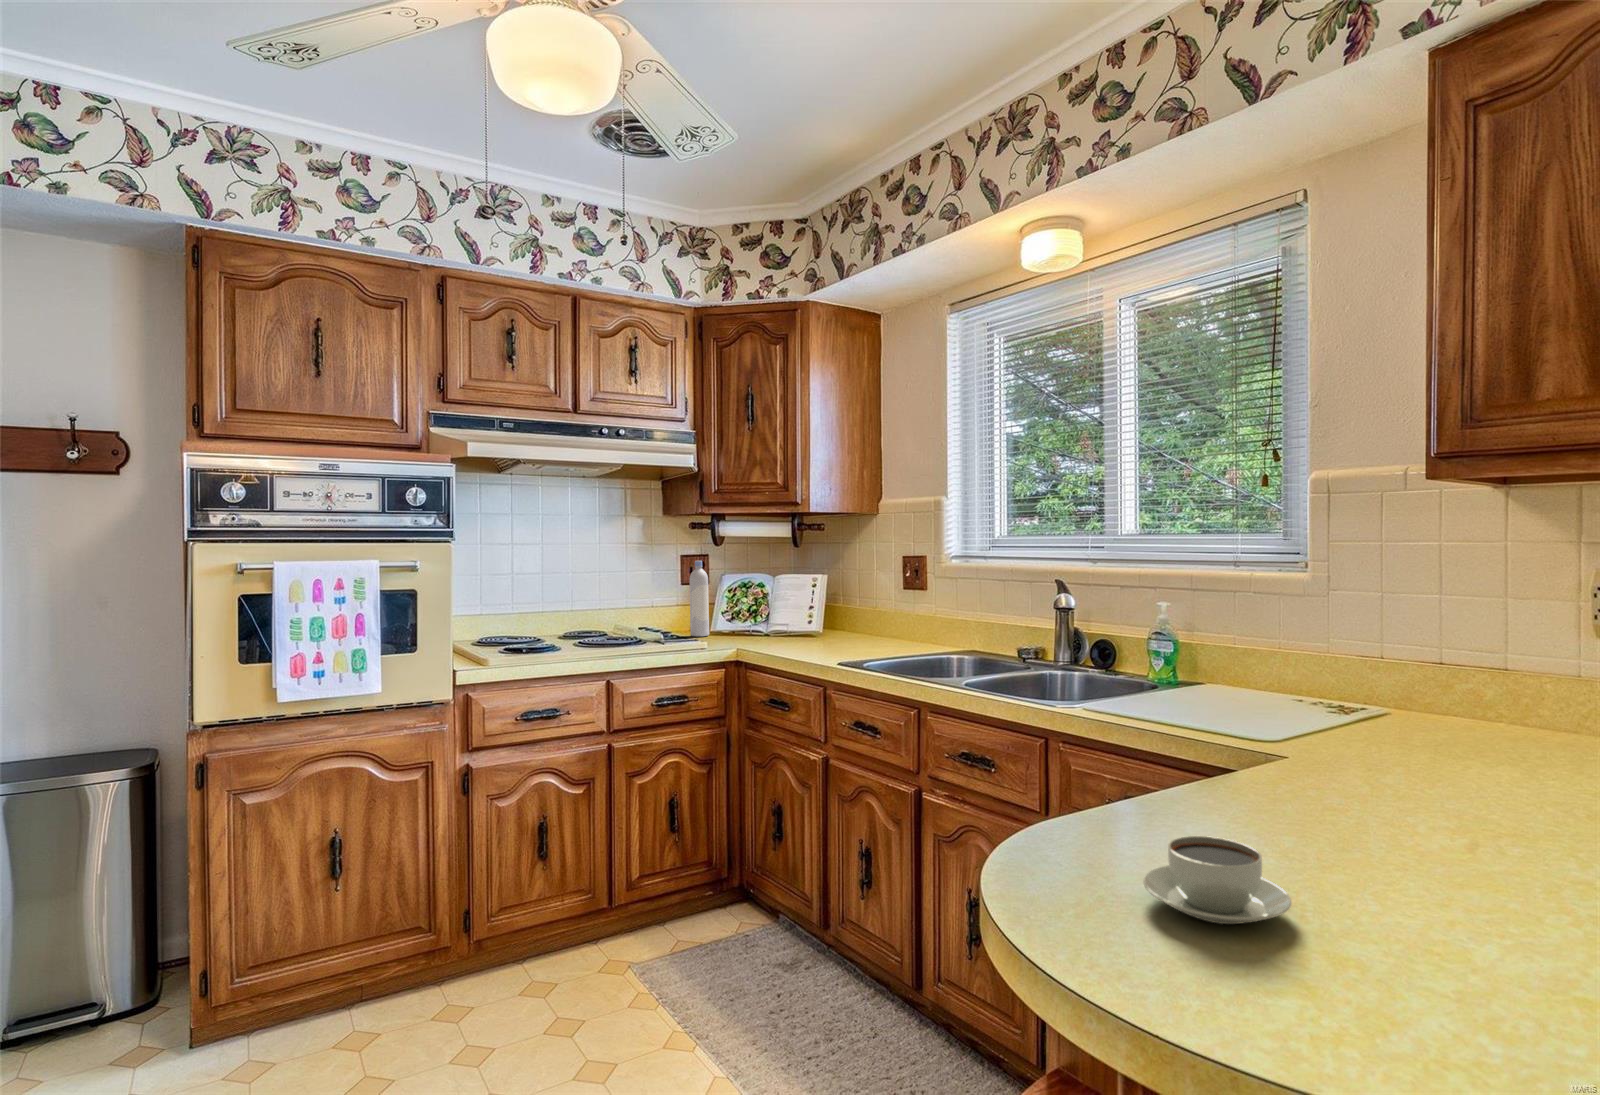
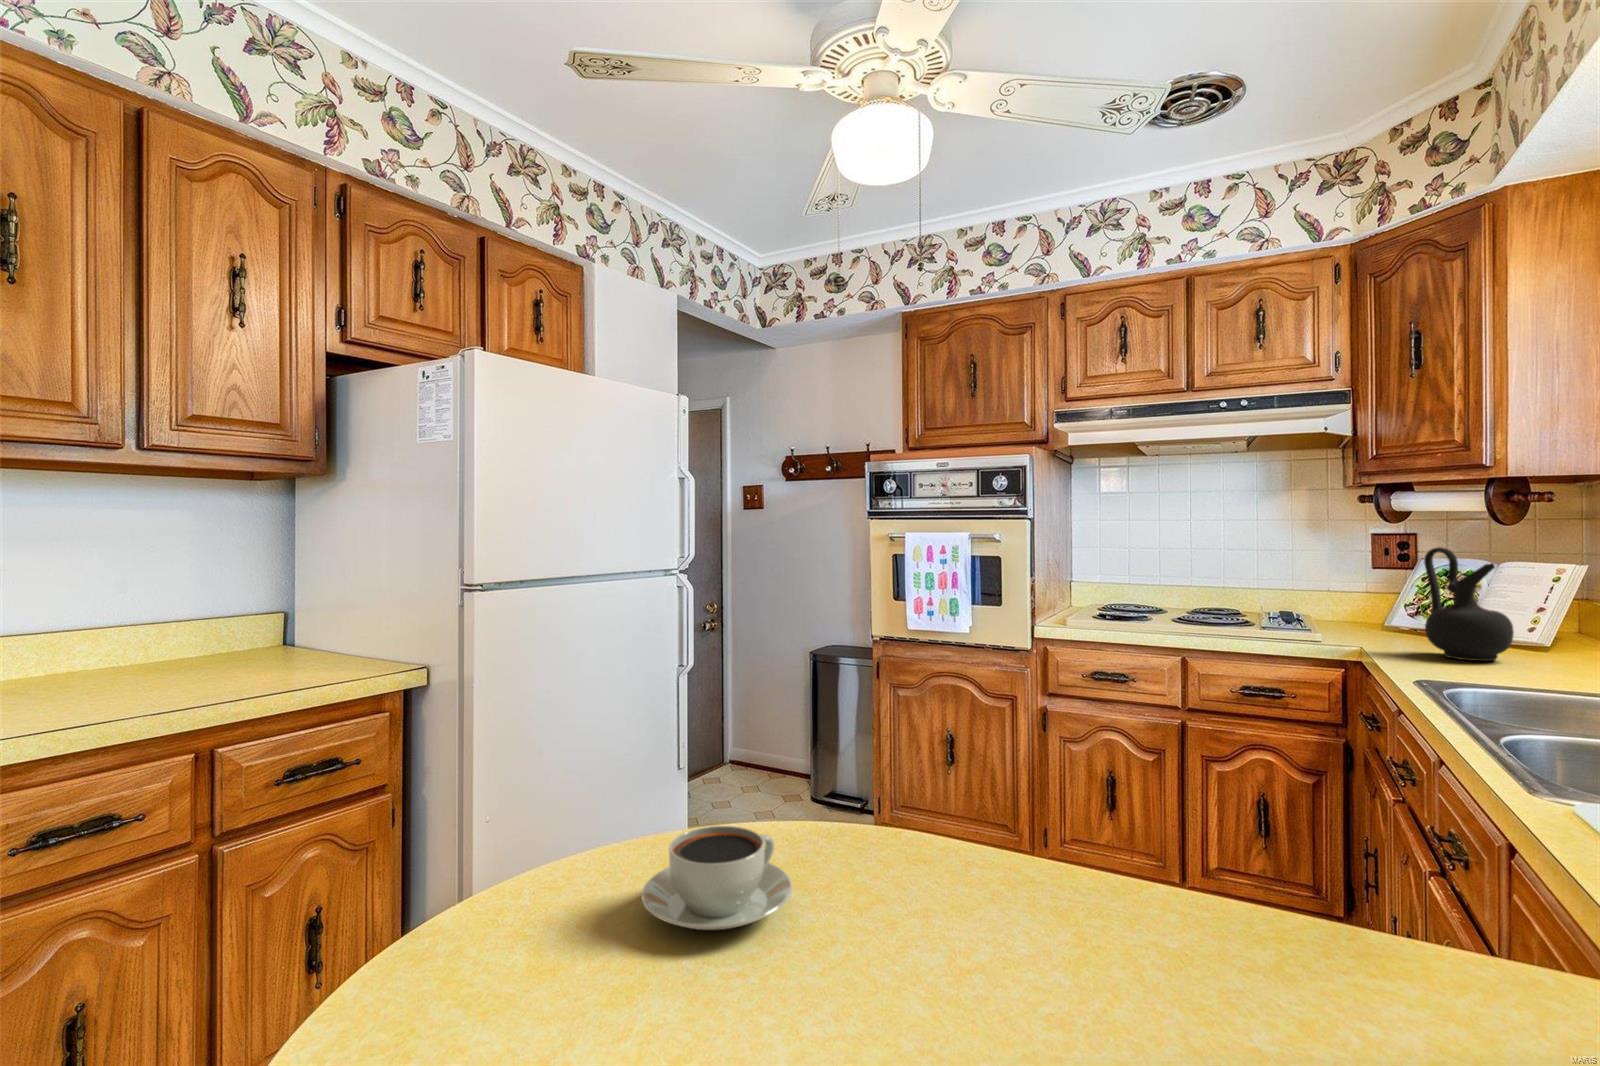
bottle: present [690,561,709,637] -> none [1339,542,1366,631]
ceramic jug: none [785,564,836,647] -> present [1424,547,1514,661]

